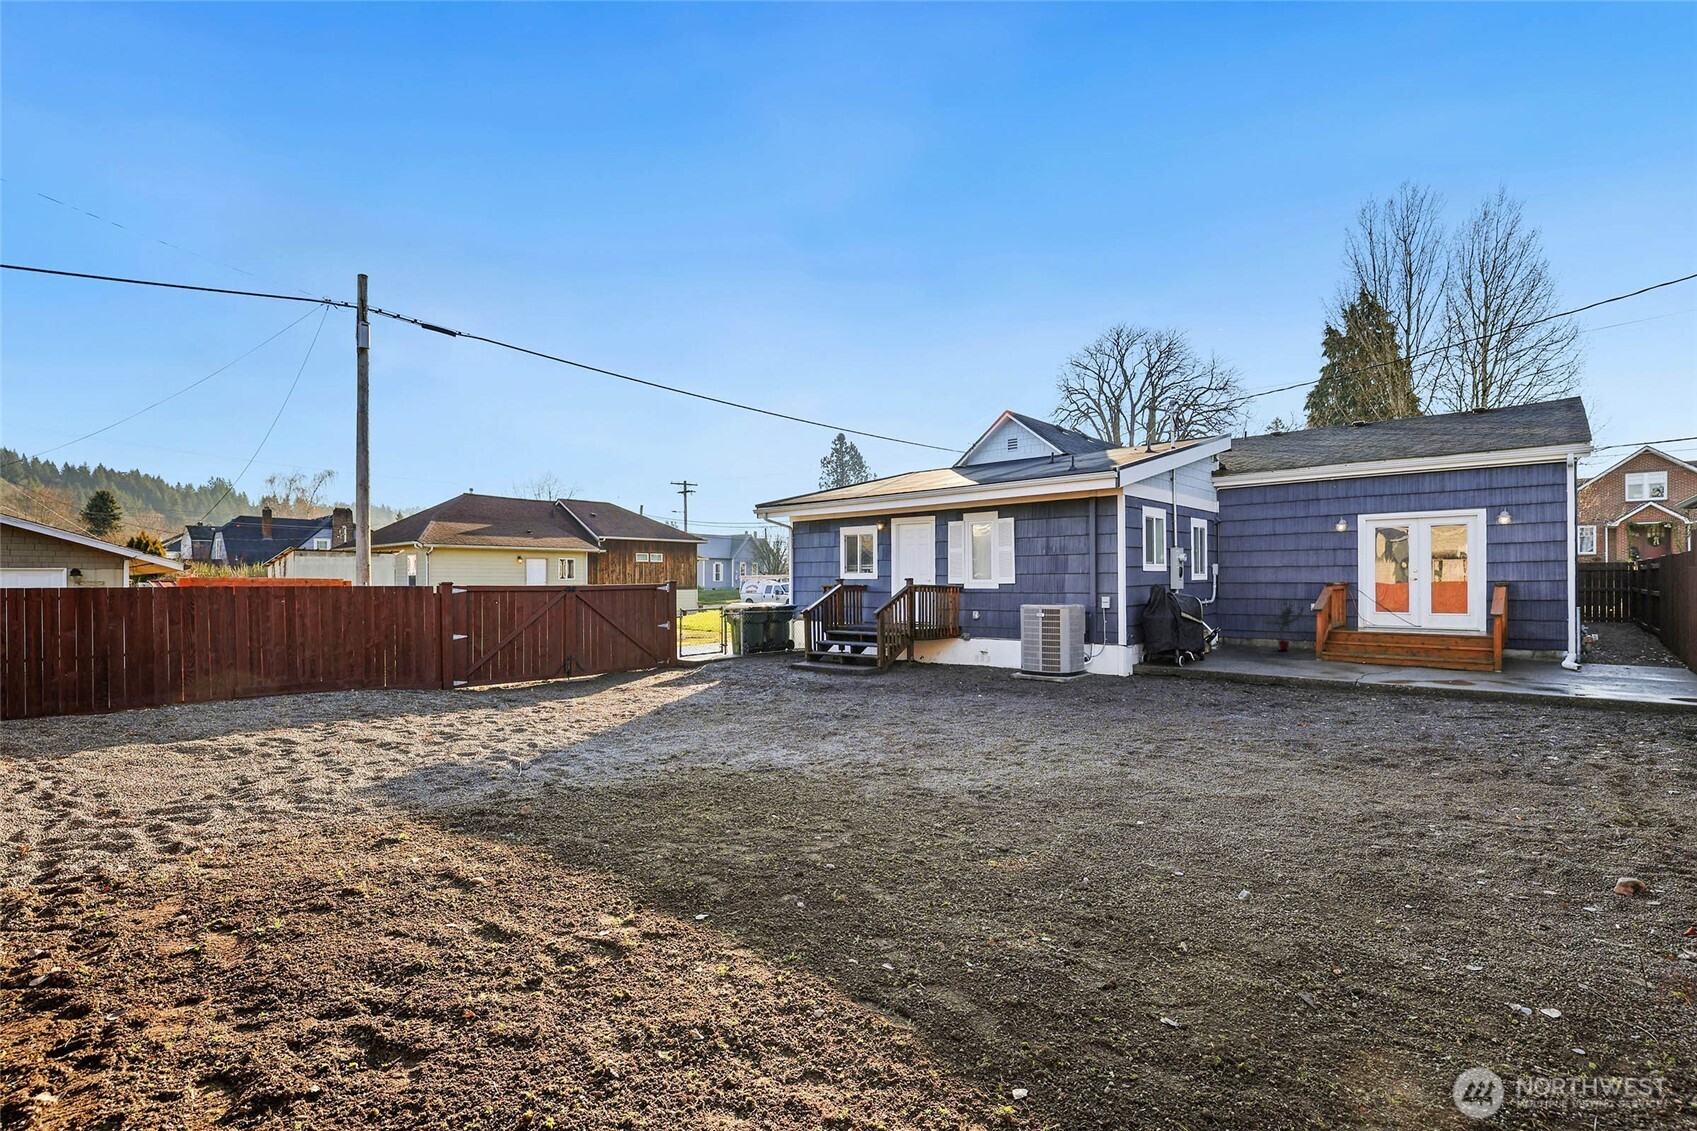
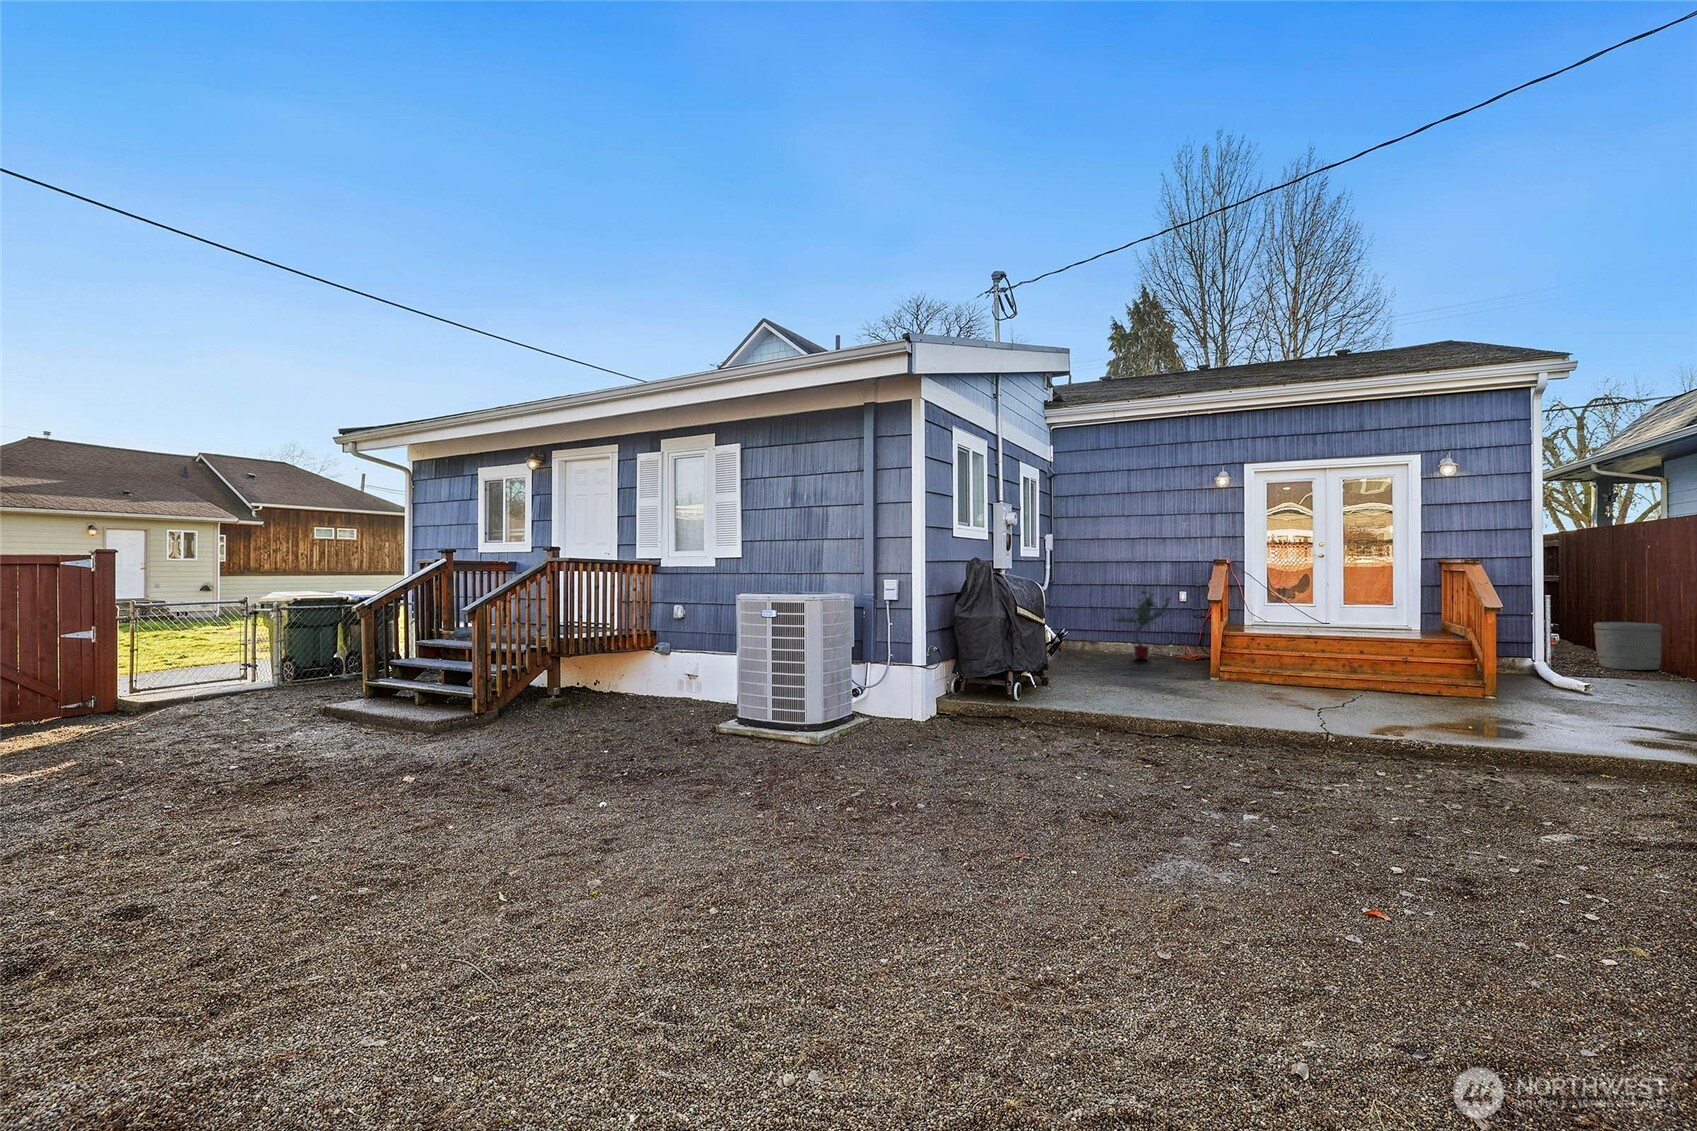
woven basket: none [1635,626,1684,660] -> present [1594,622,1662,670]

